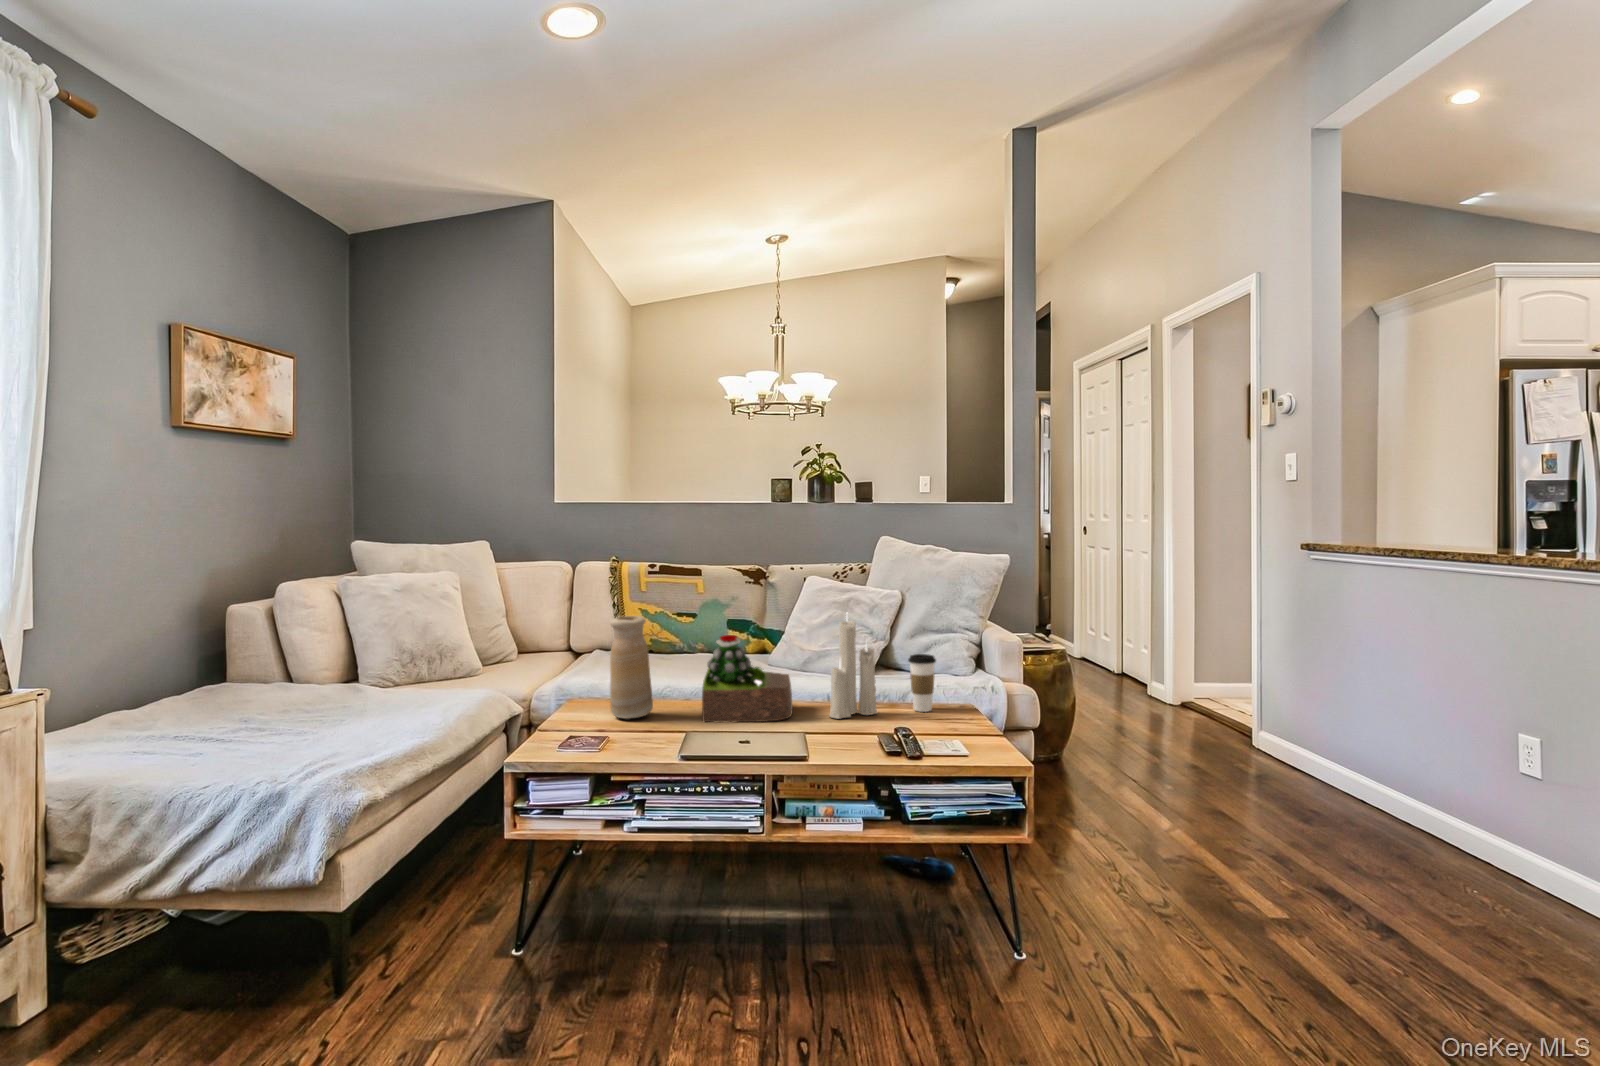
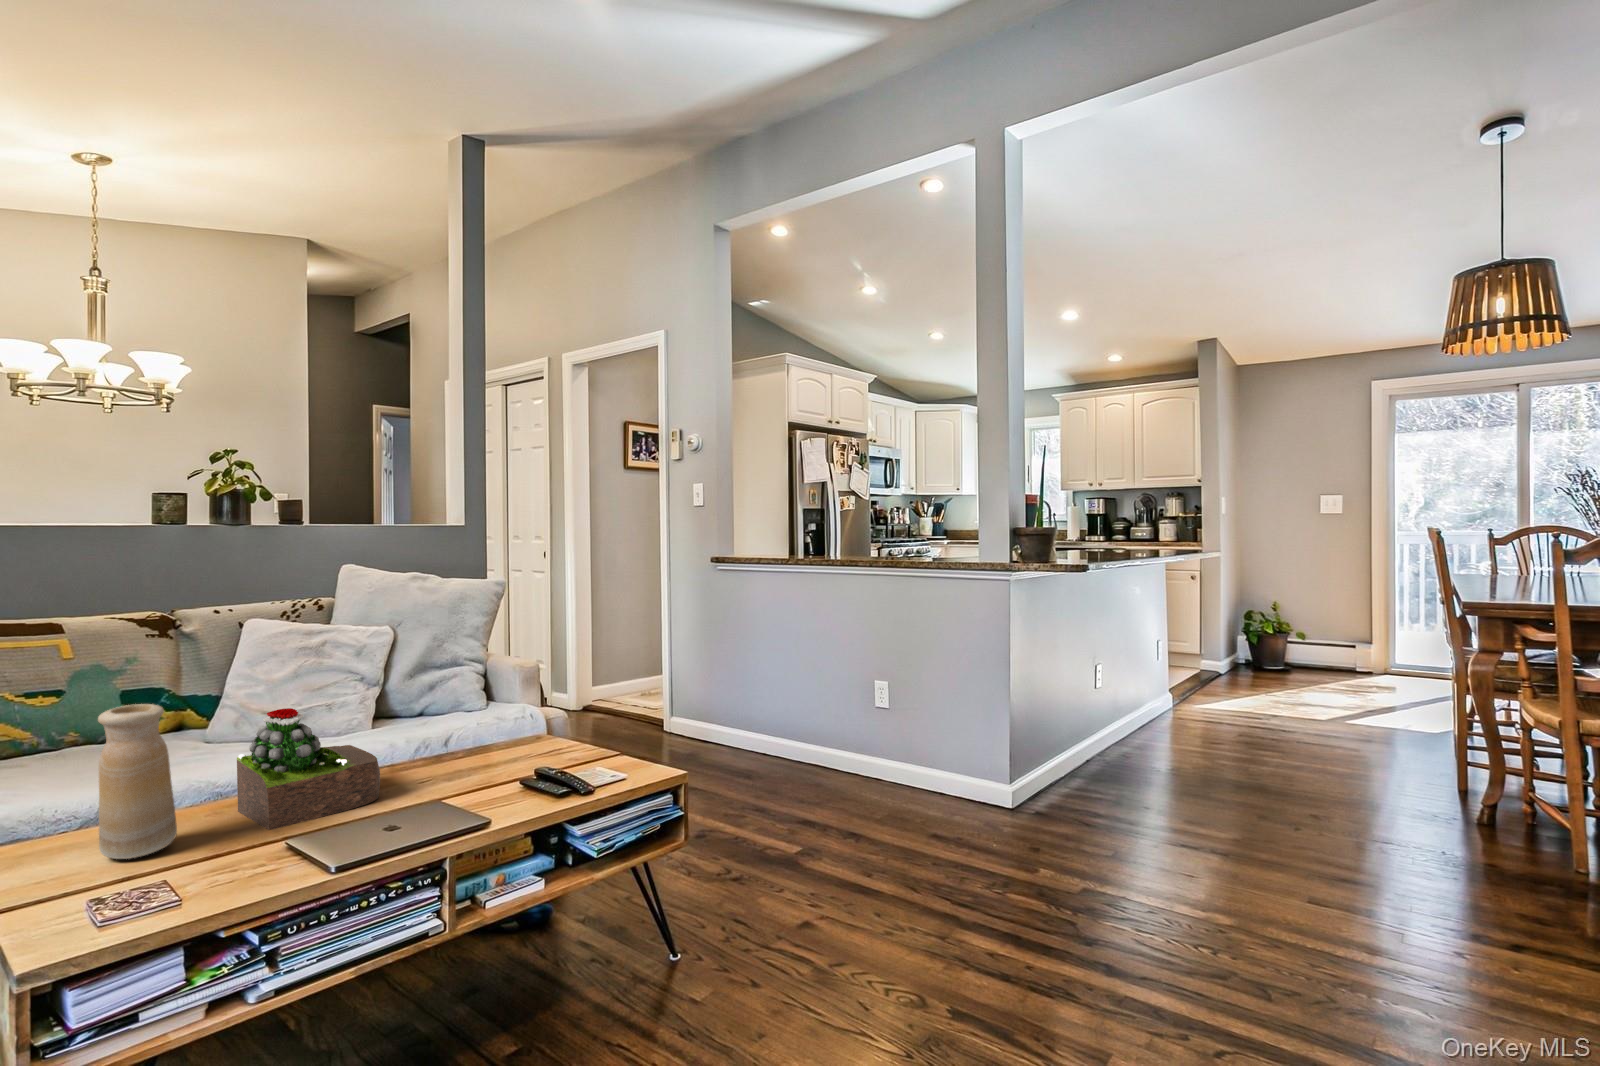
candle: present [829,618,877,719] -> none [422,649,470,784]
coffee cup: present [908,654,936,712] -> none [490,694,521,756]

